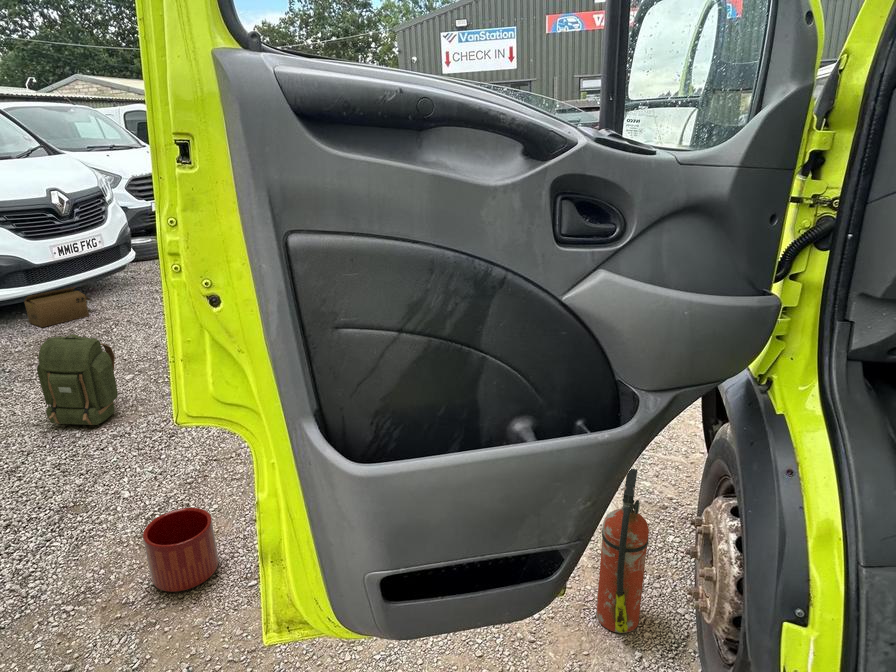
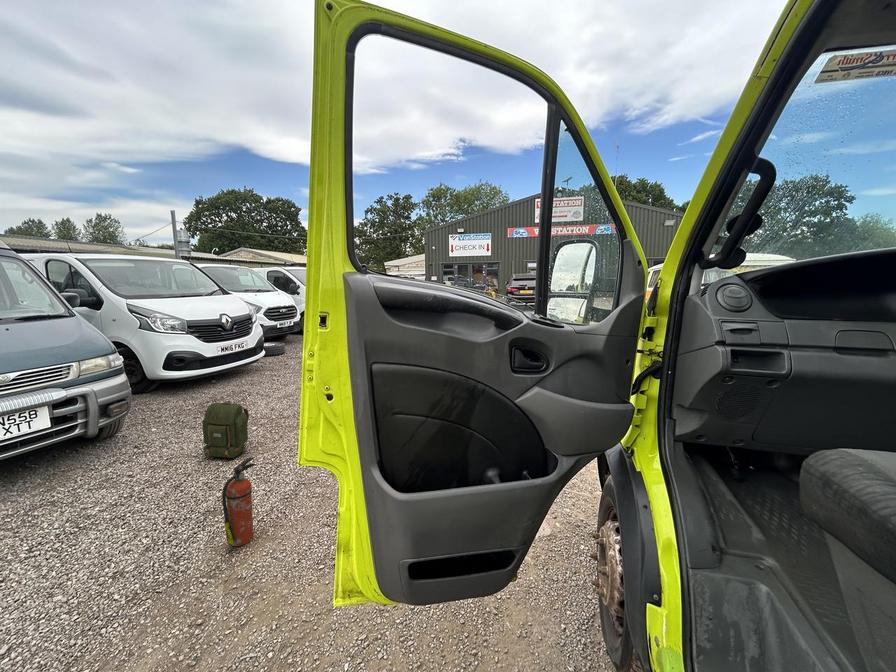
cardboard box: present [24,287,92,327] -> none [197,371,238,395]
fire extinguisher: present [596,468,649,633] -> present [222,457,256,546]
planter: present [143,508,219,592] -> none [257,514,301,571]

